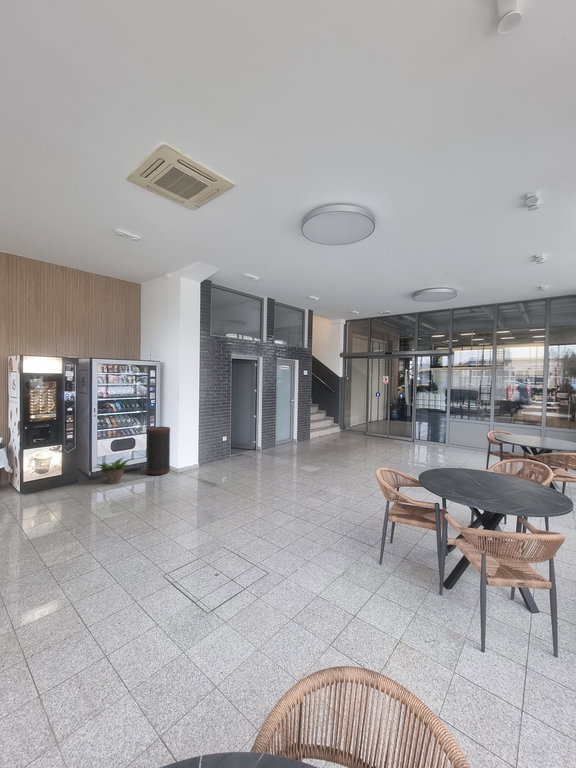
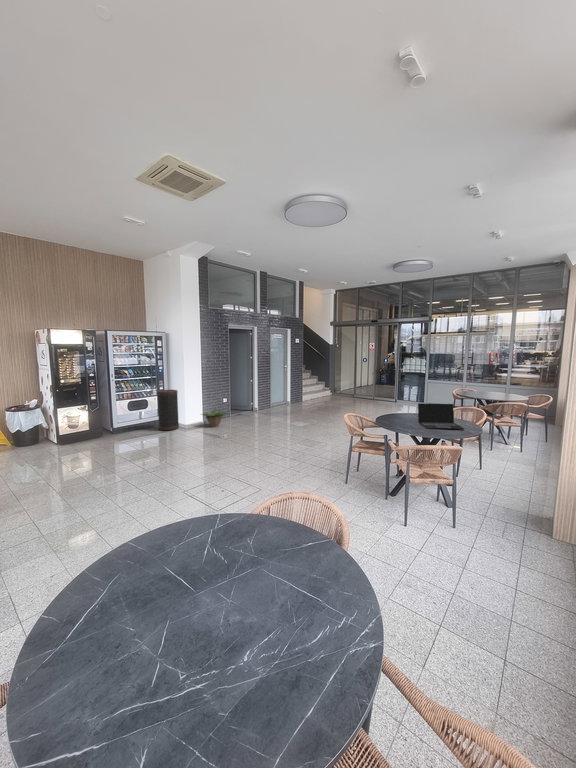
decorative plant: present [95,458,131,484] -> present [202,409,226,427]
laptop: none [474,459,545,499] -> present [418,403,464,429]

